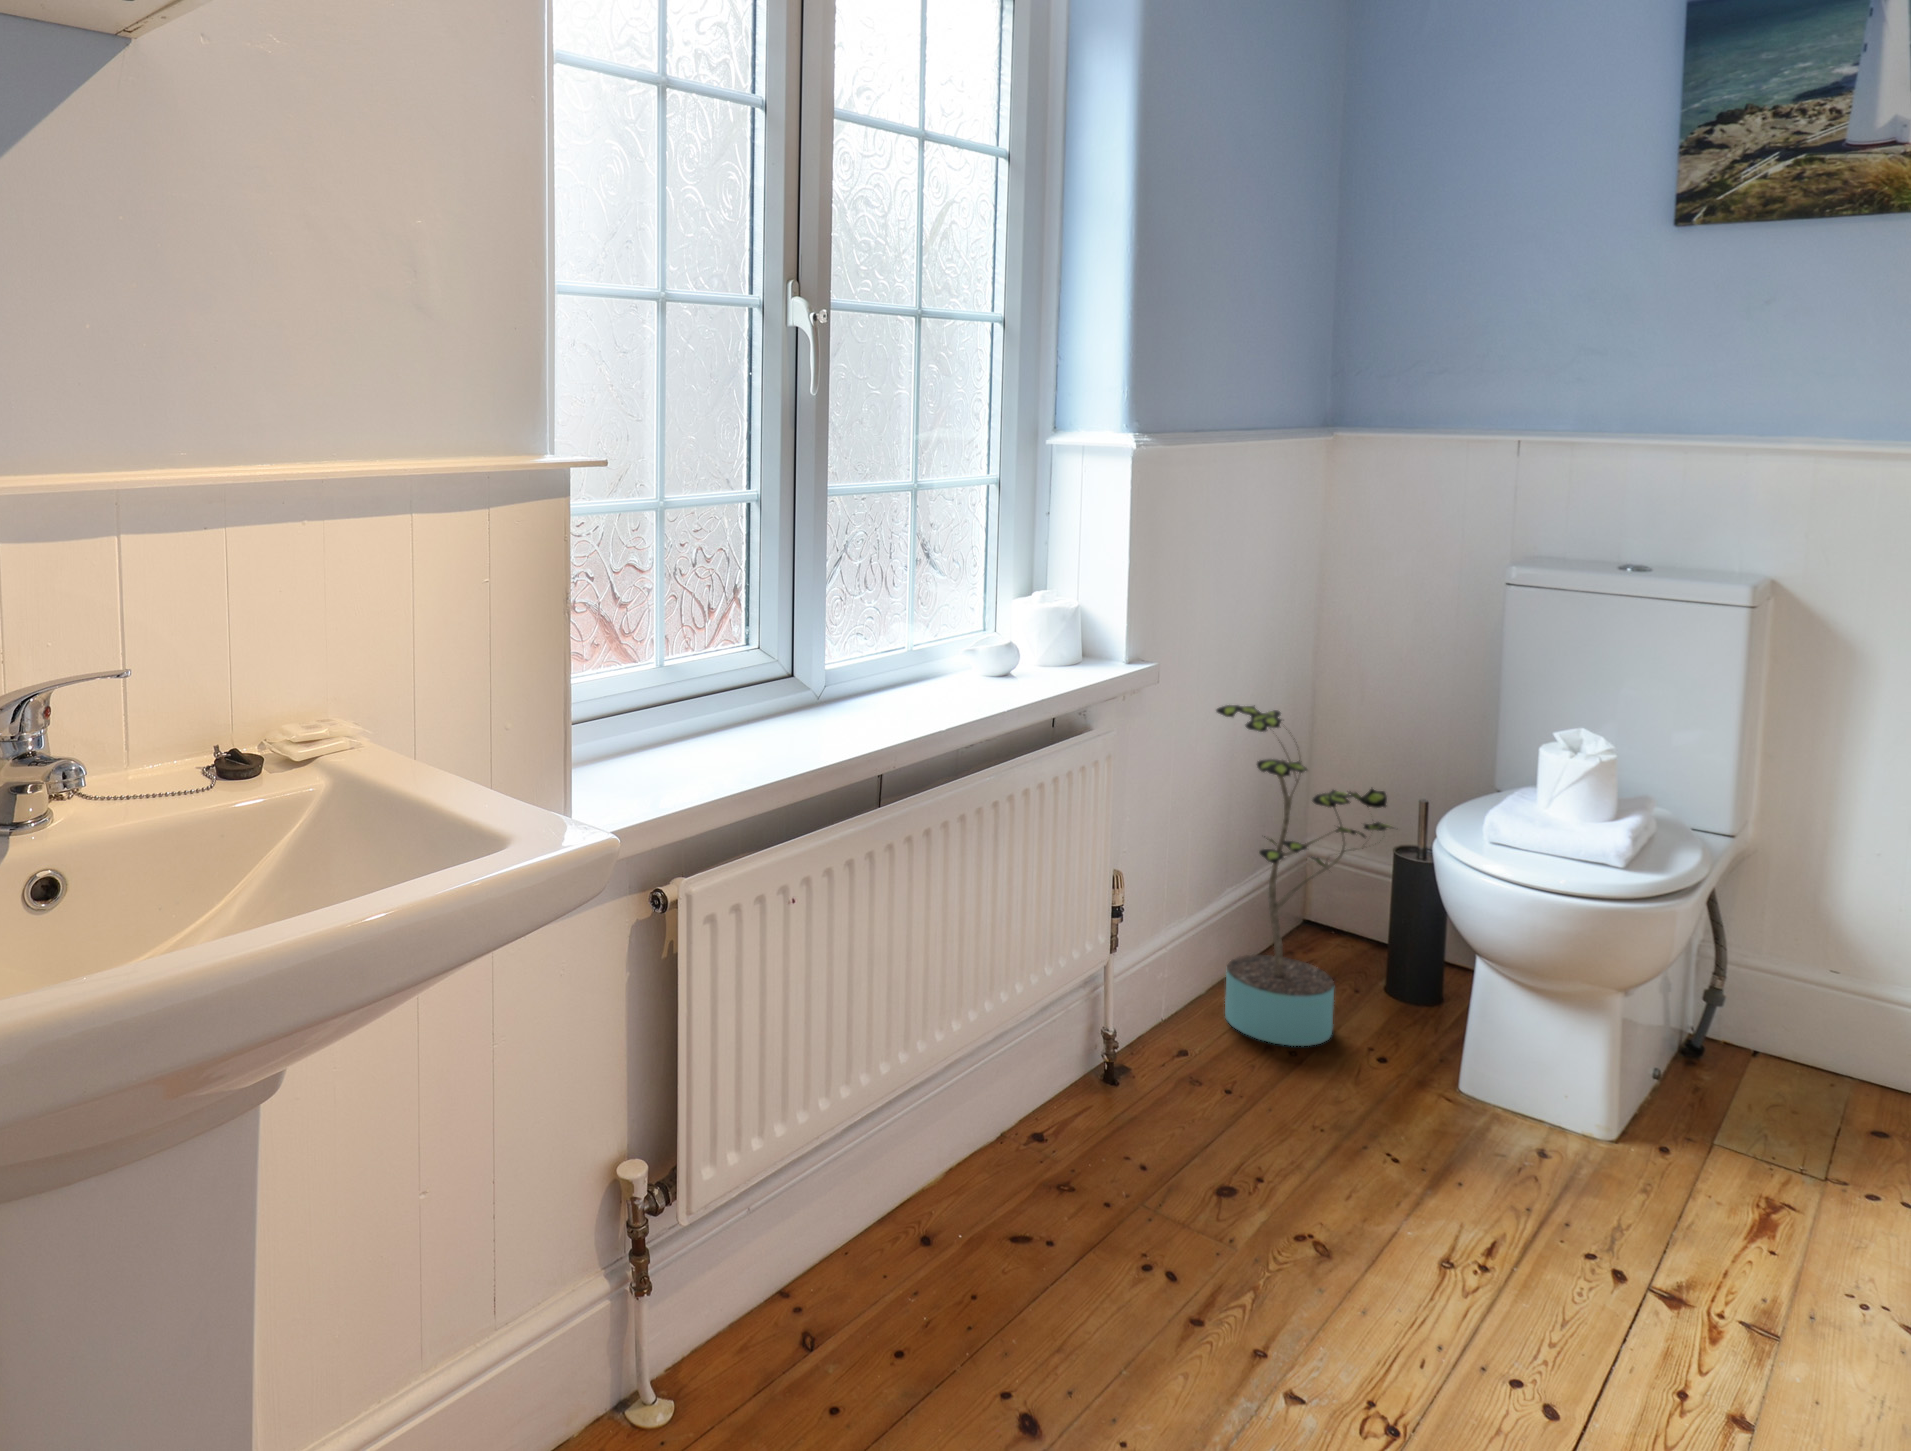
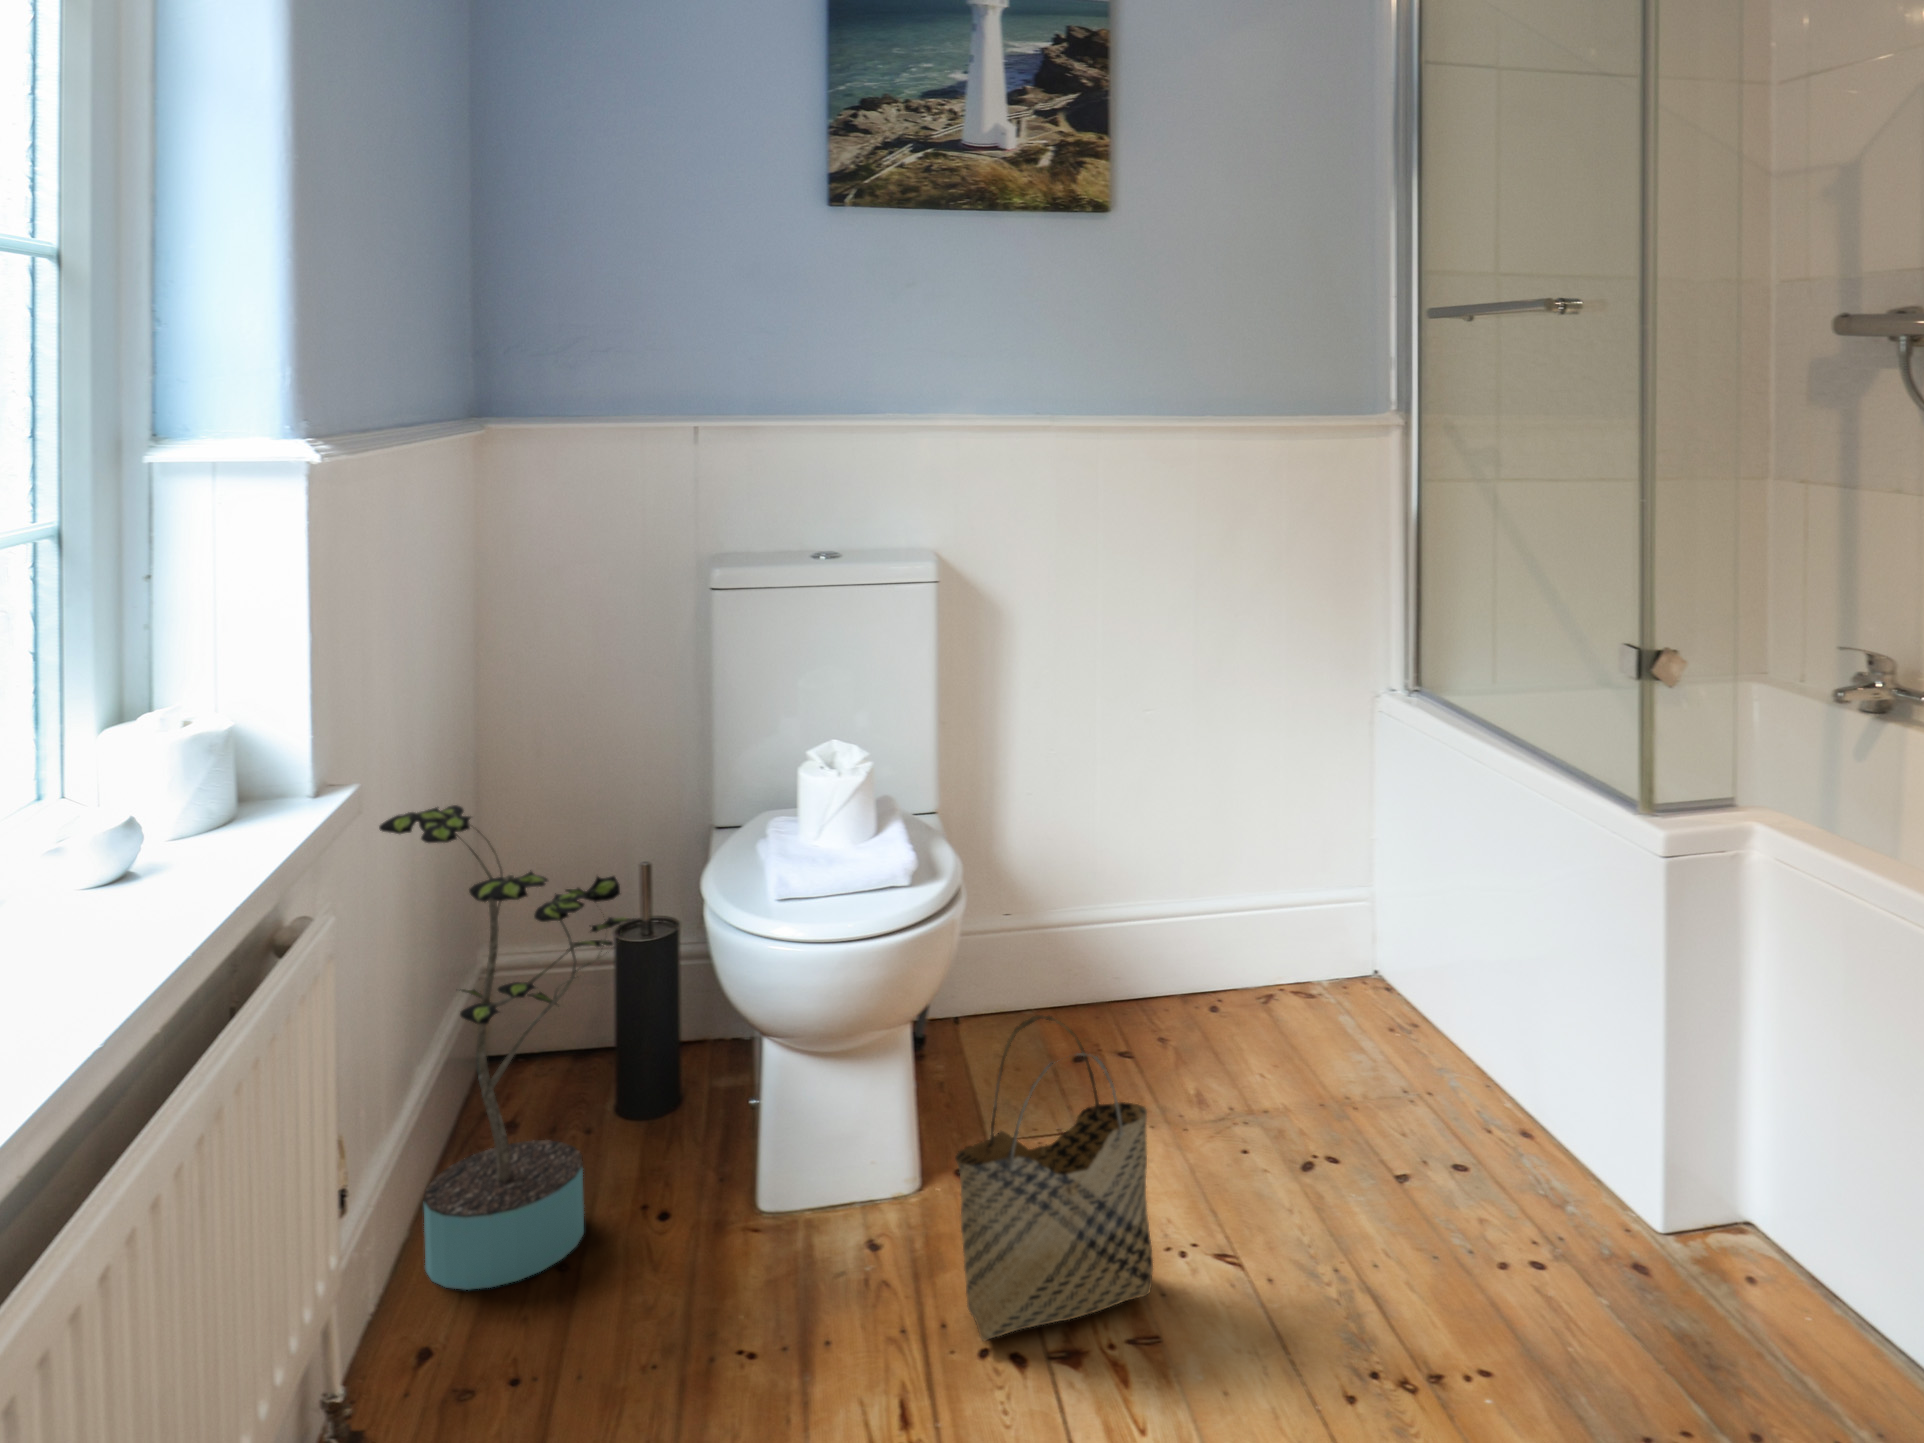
woven basket: none [1583,1007,1817,1307] -> present [955,1015,1153,1341]

